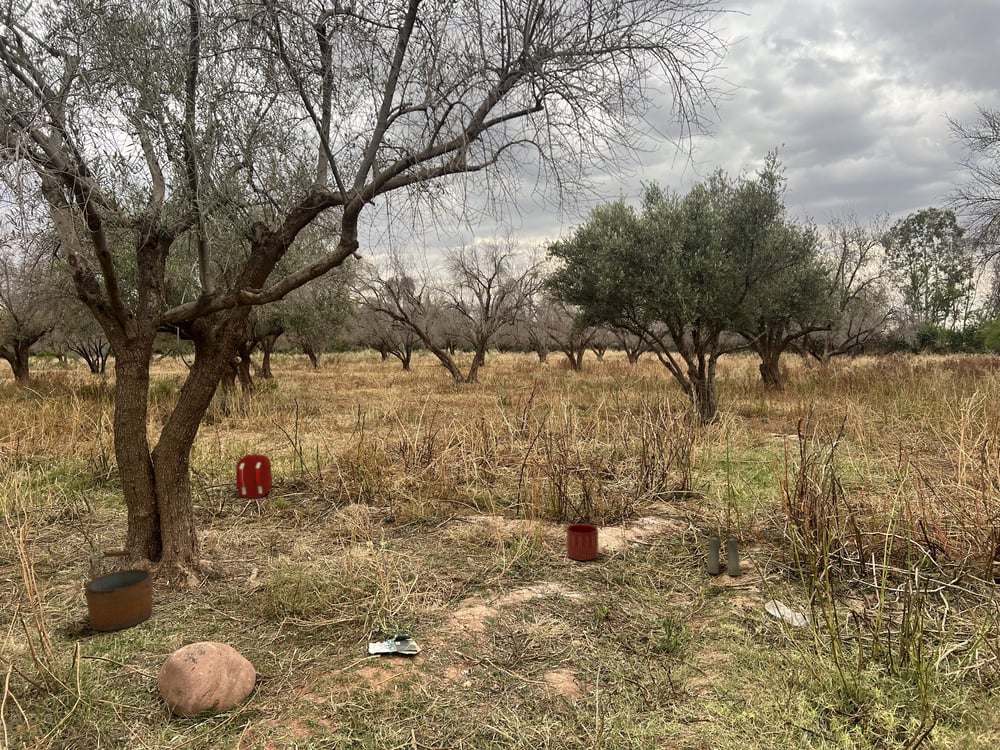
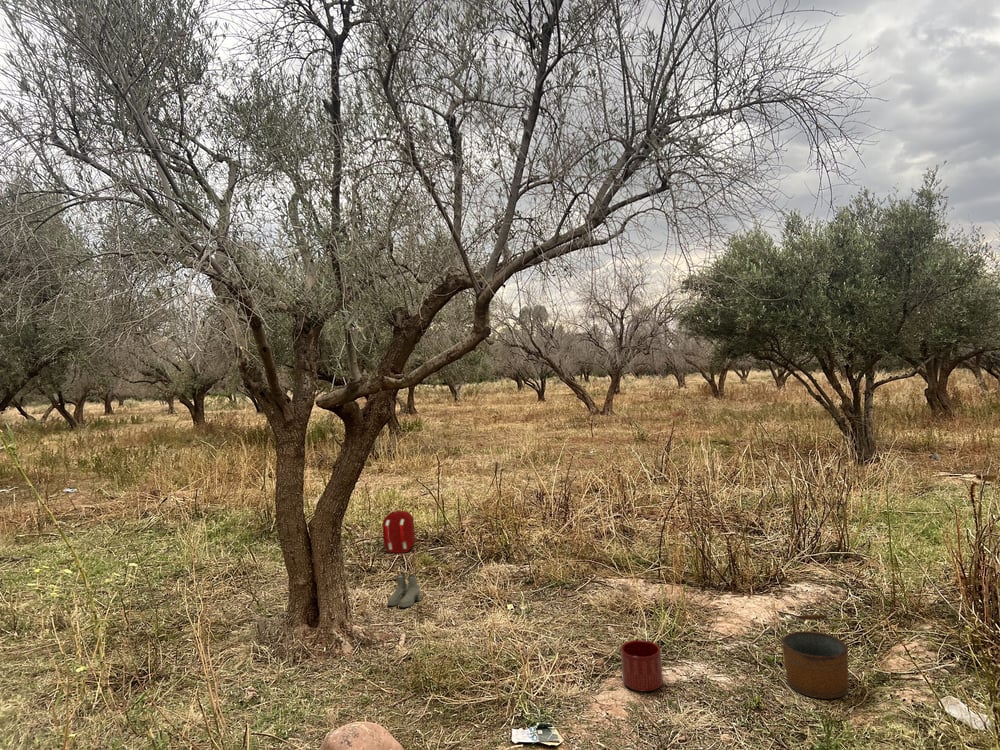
planter: present [567,524,598,560] -> present [621,640,663,691]
boots: present [707,536,740,576] -> present [388,574,421,607]
bucket: present [85,551,153,631] -> present [781,614,849,699]

